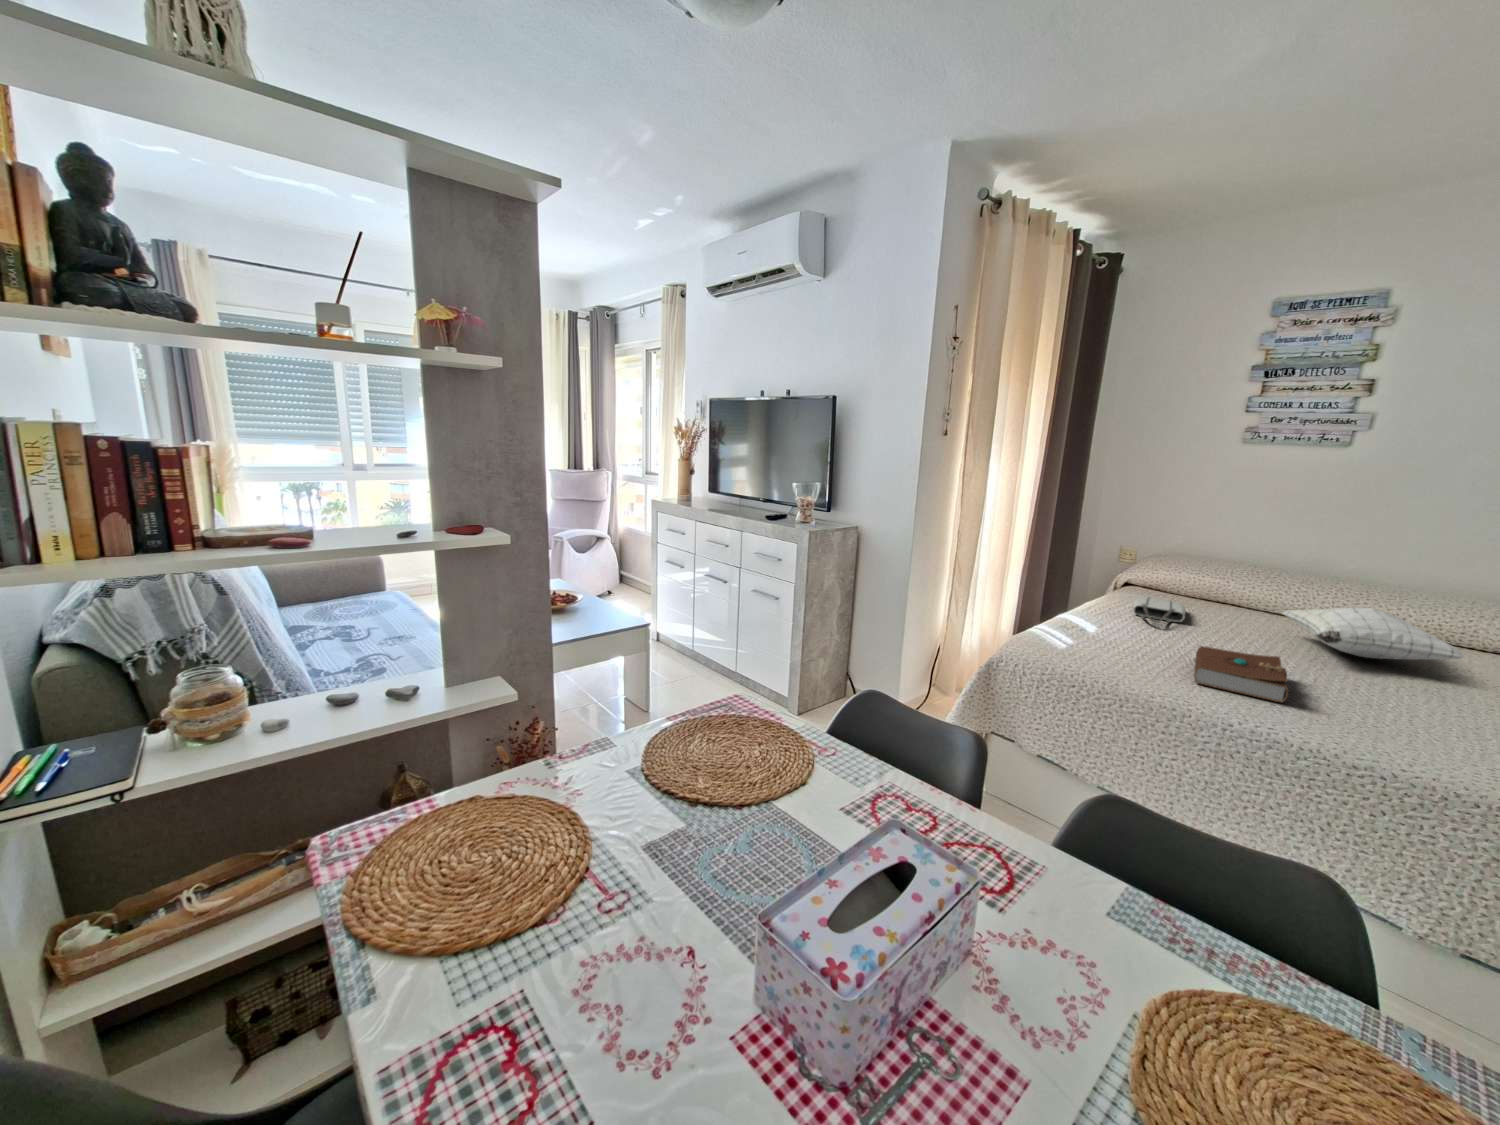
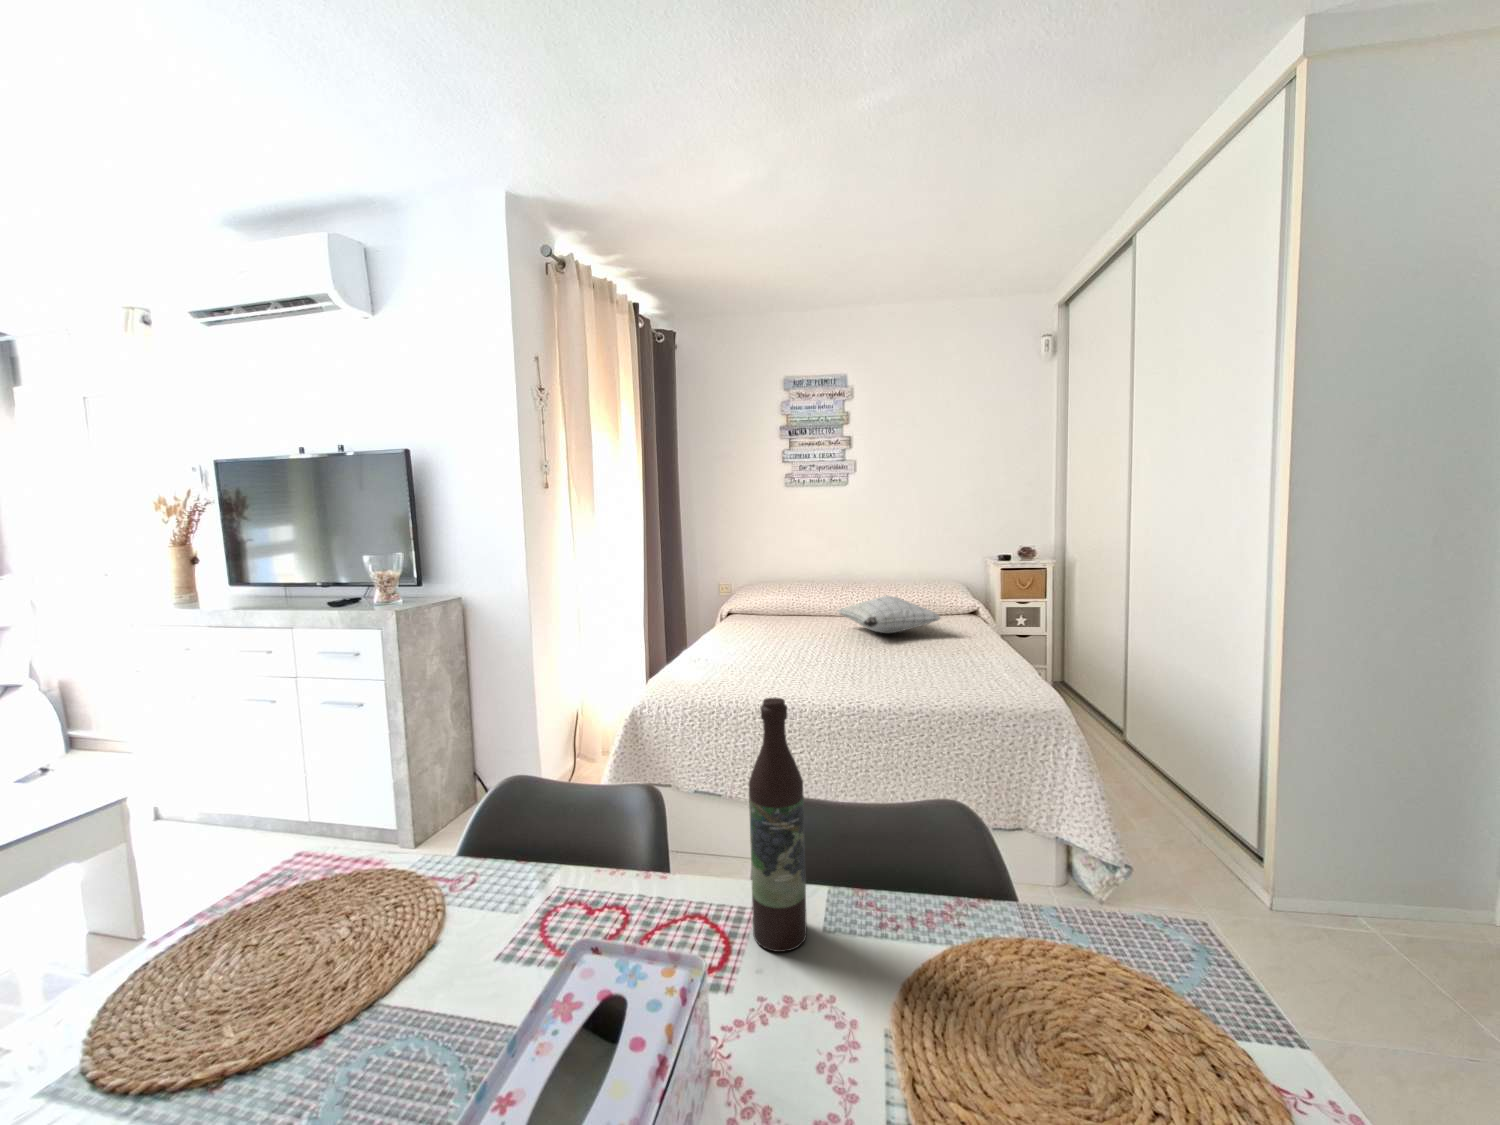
tote bag: present [1133,596,1185,623] -> none [739,619,777,639]
book: present [1194,646,1288,702] -> none [795,644,862,681]
wine bottle: none [1039,697,1116,914] -> present [749,698,807,952]

